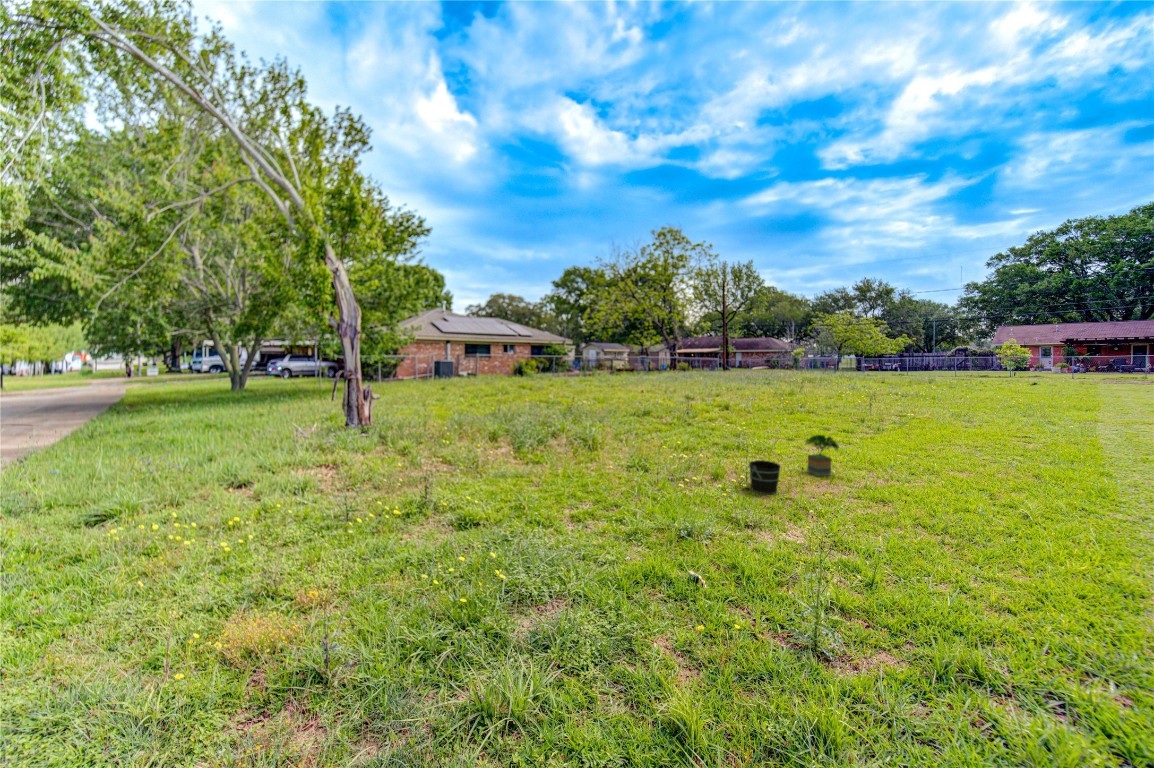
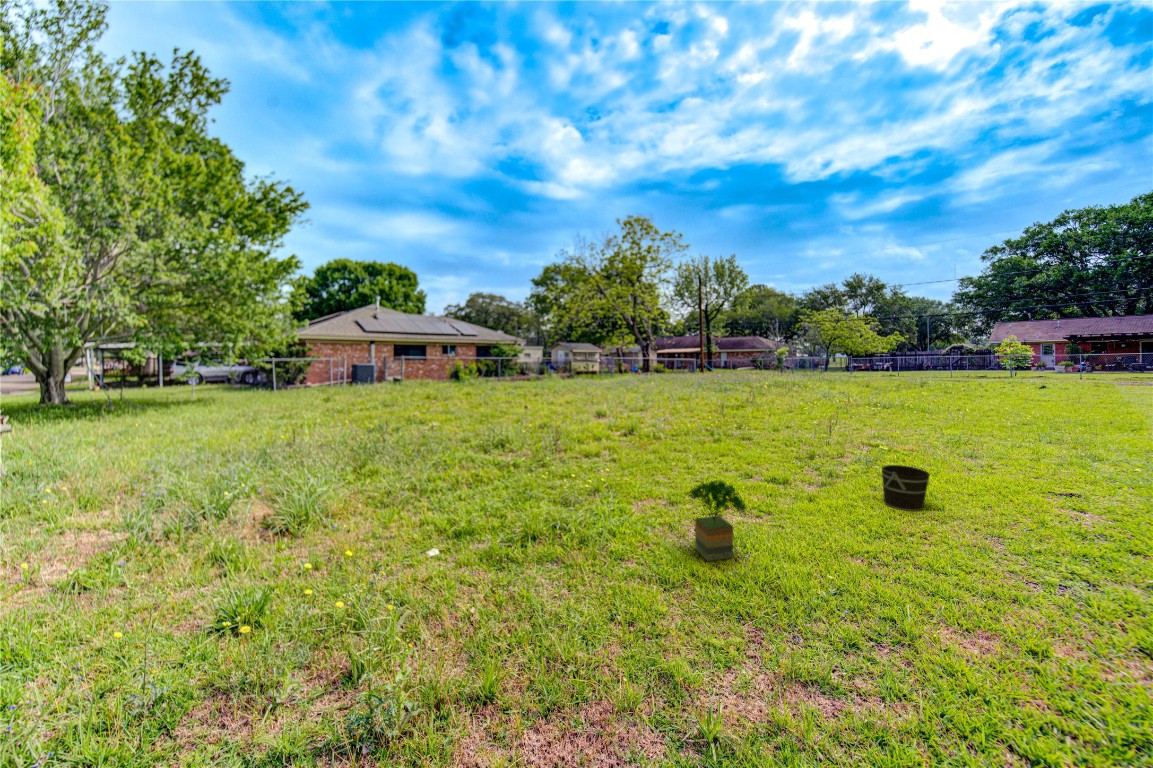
bucket: present [749,460,780,494] -> present [882,465,929,511]

